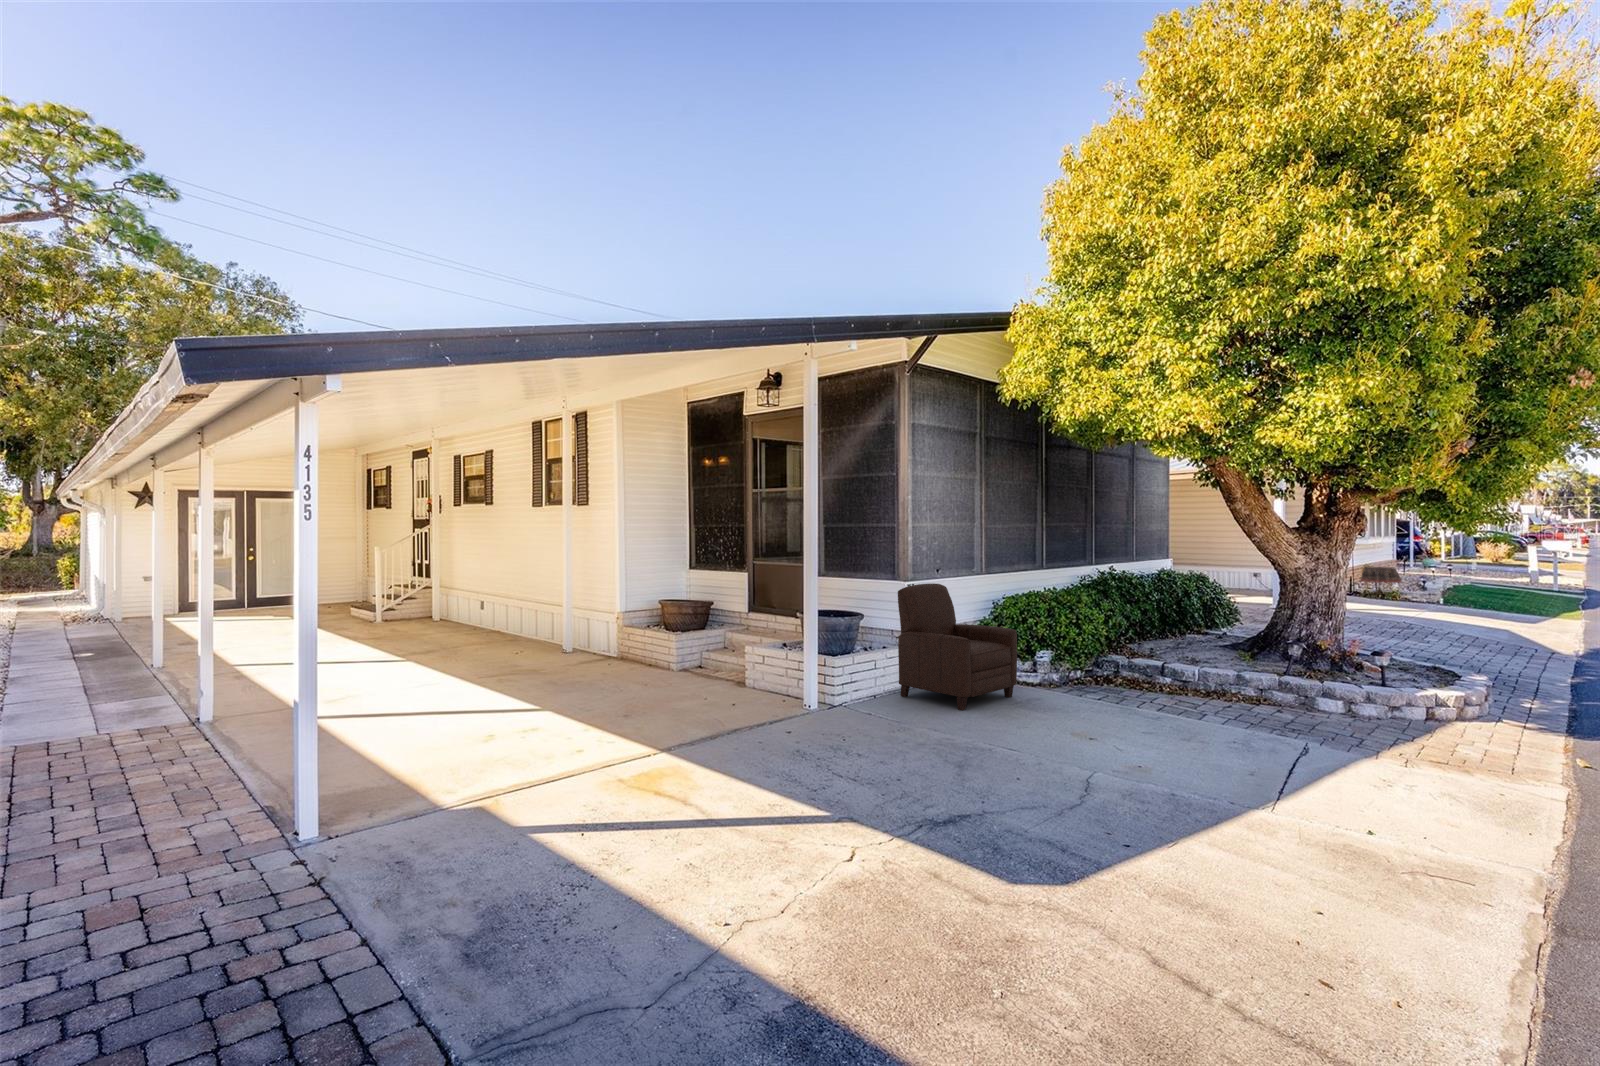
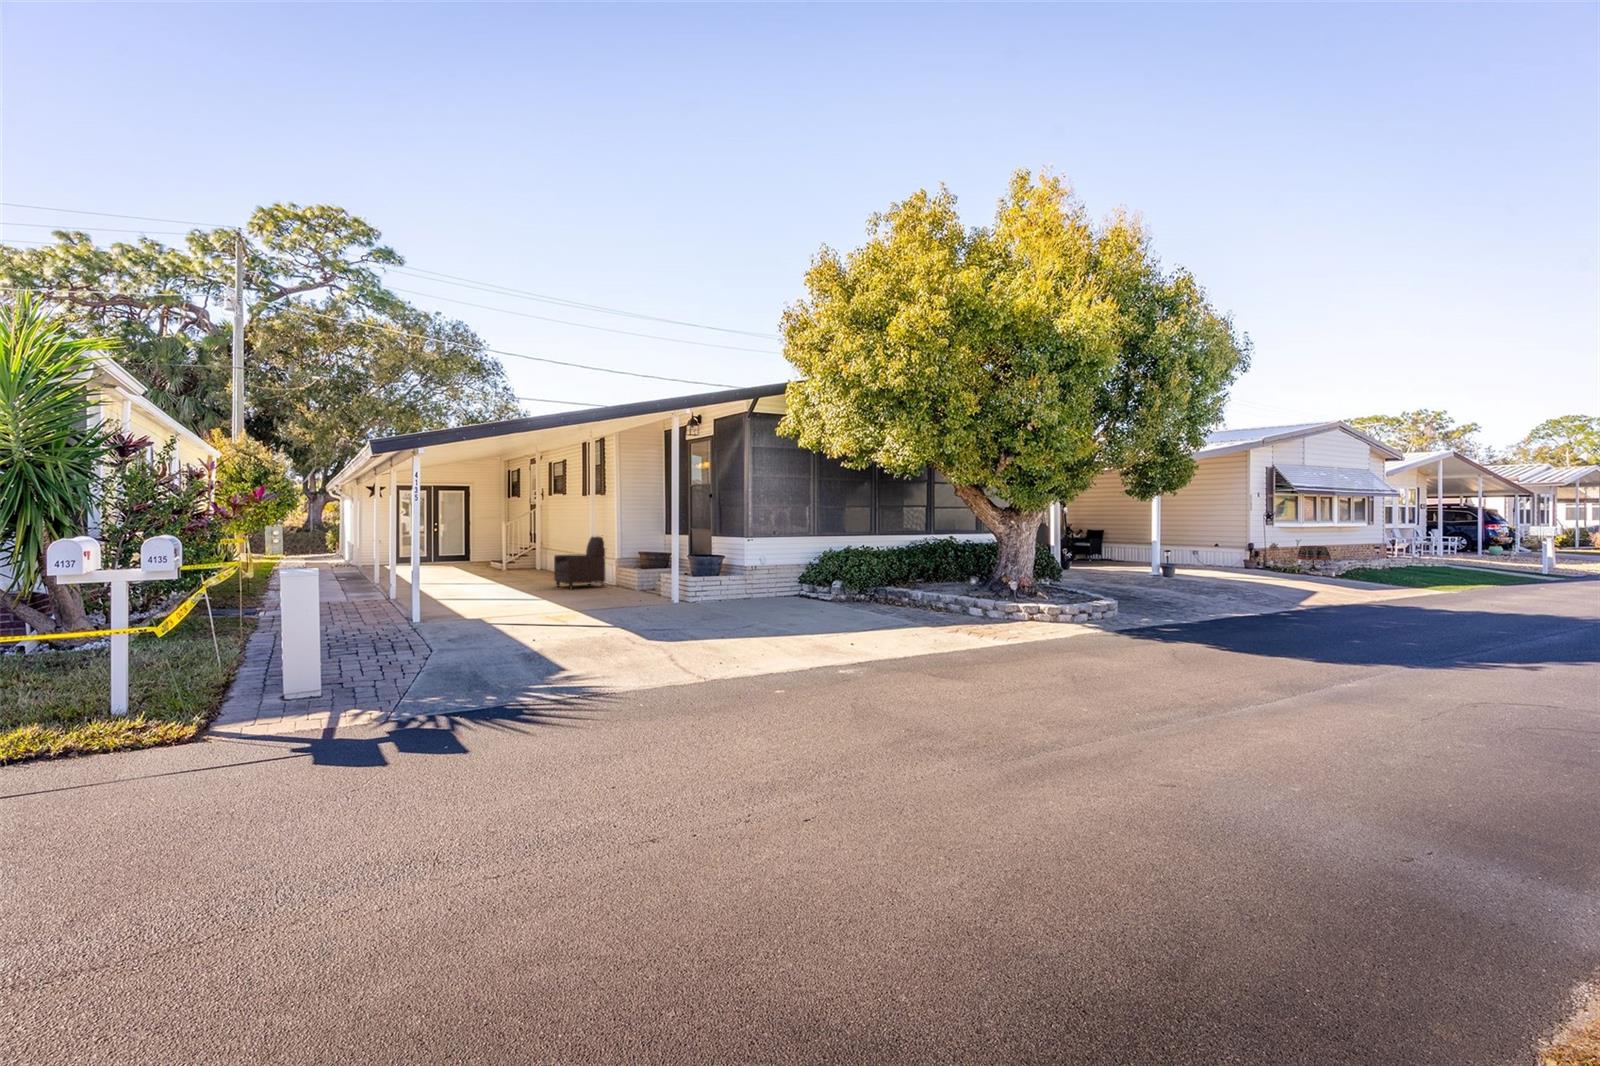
chair: present [898,584,1017,710] -> present [554,536,605,589]

